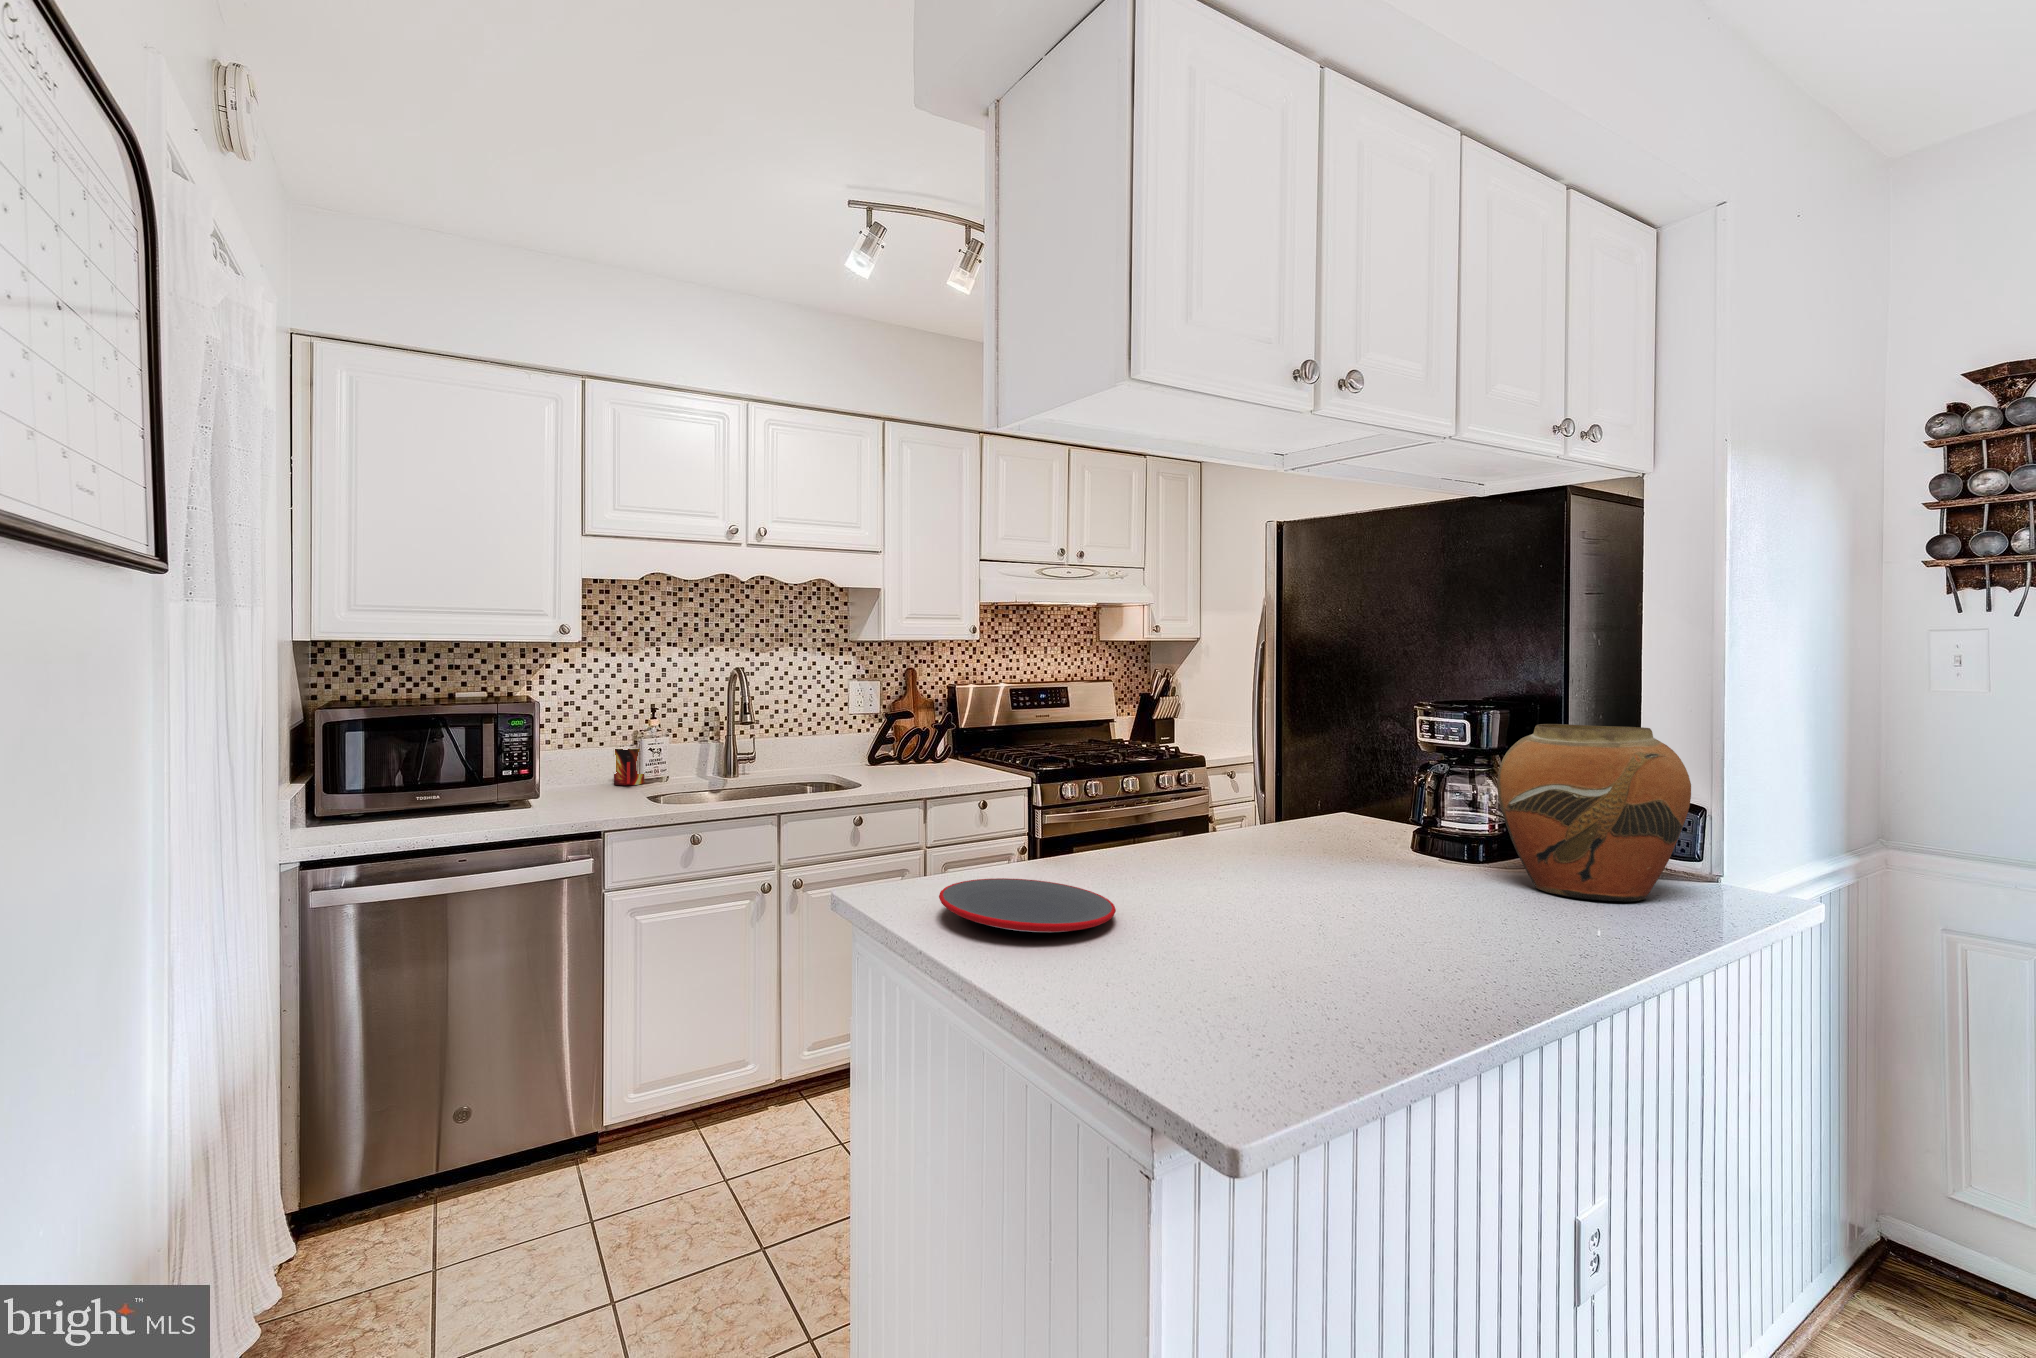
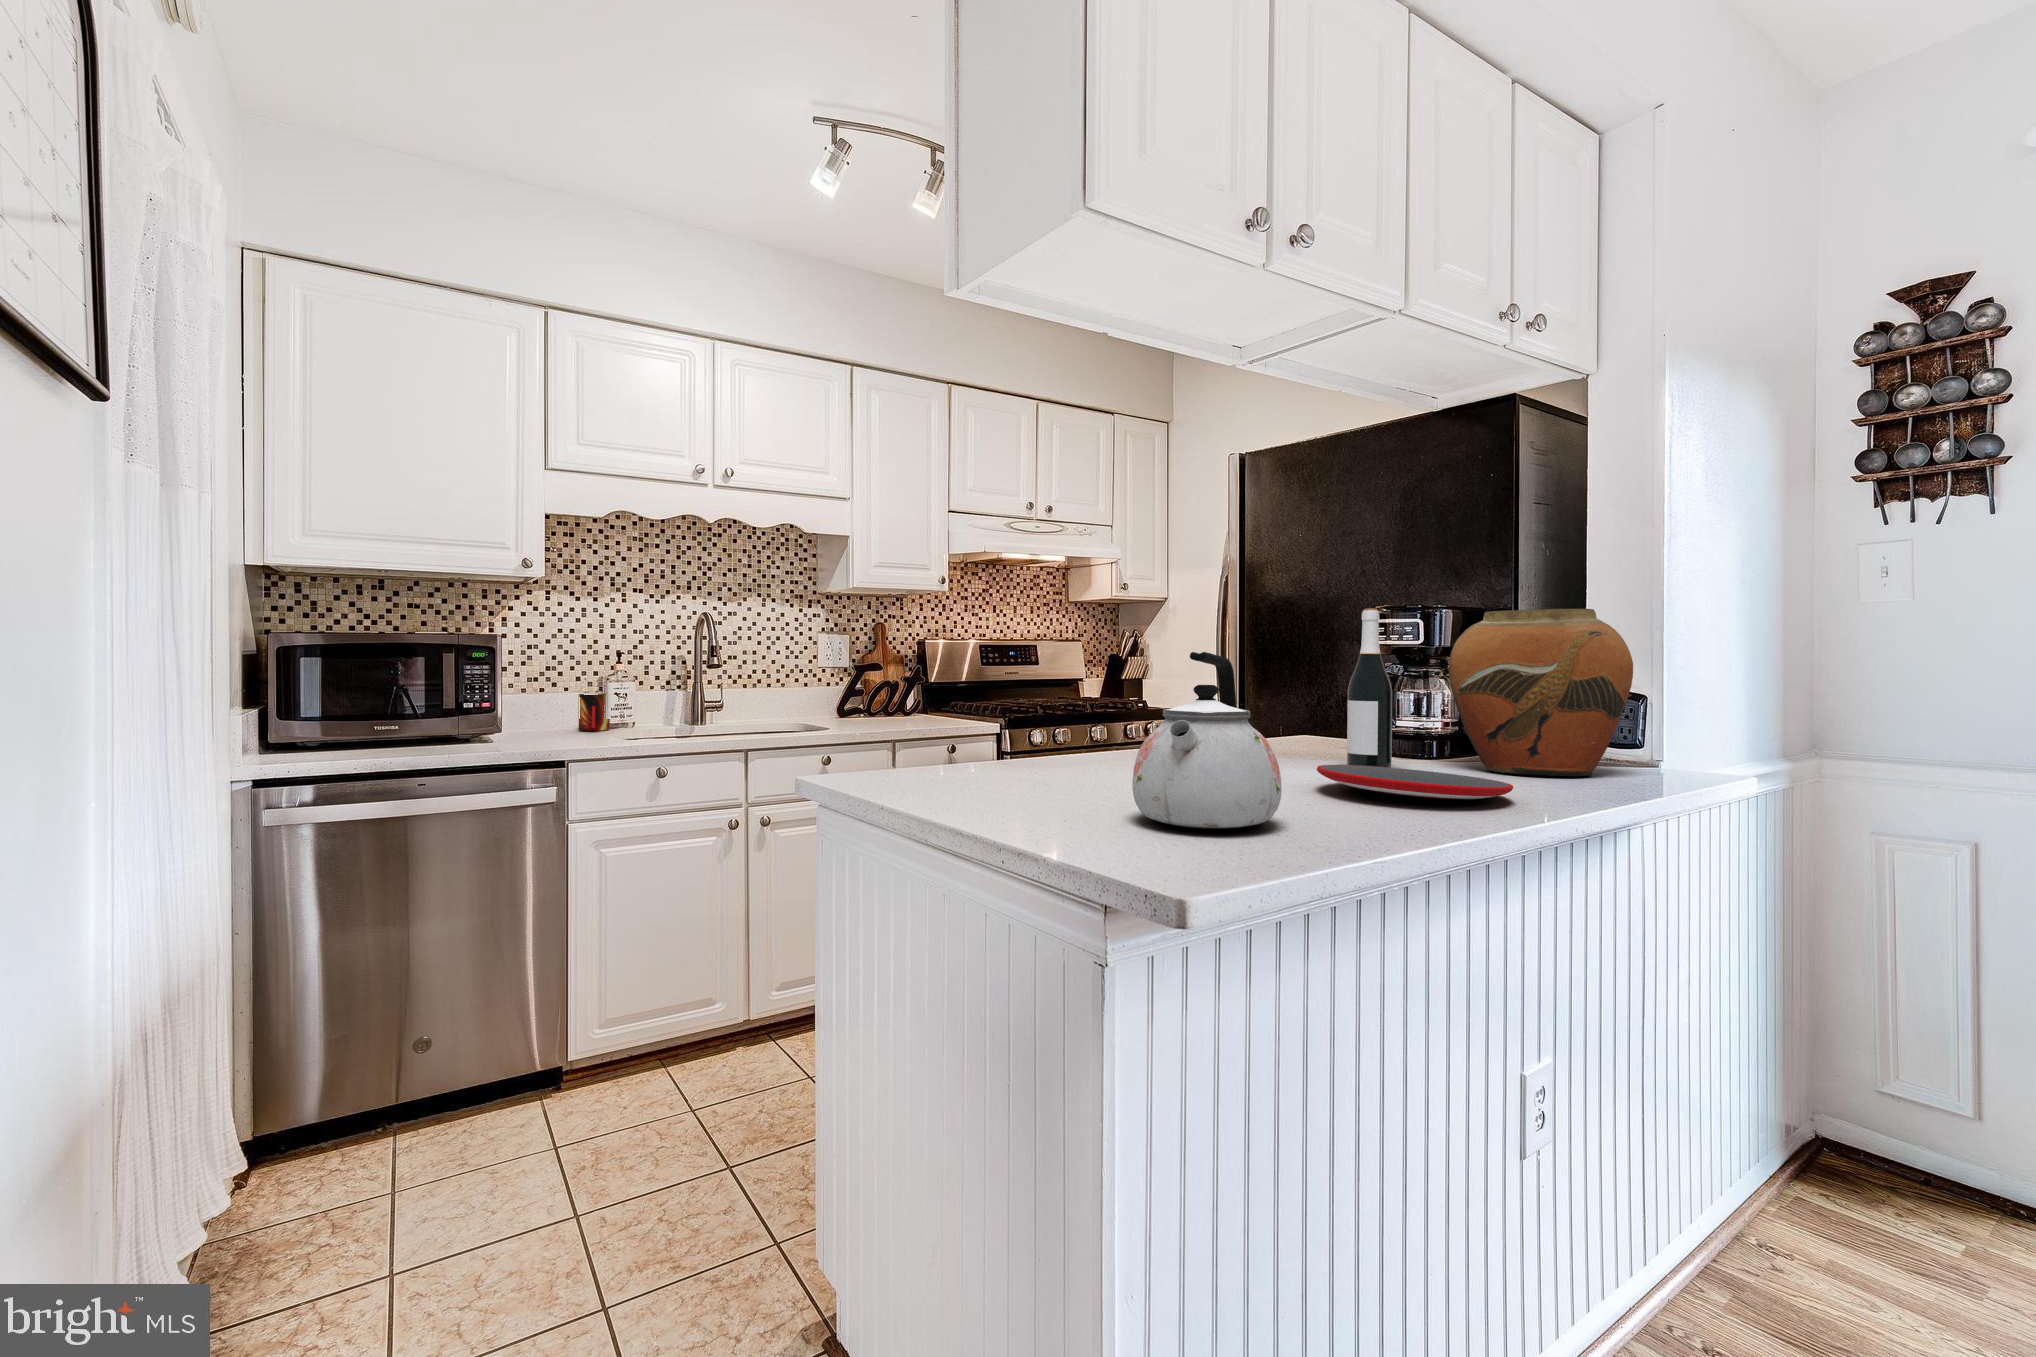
wine bottle: none [1391,722,1439,892] -> present [1347,608,1392,768]
kettle: none [1176,818,1329,1009] -> present [1132,652,1282,829]
plate: present [939,878,1116,932] -> present [1317,765,1513,799]

